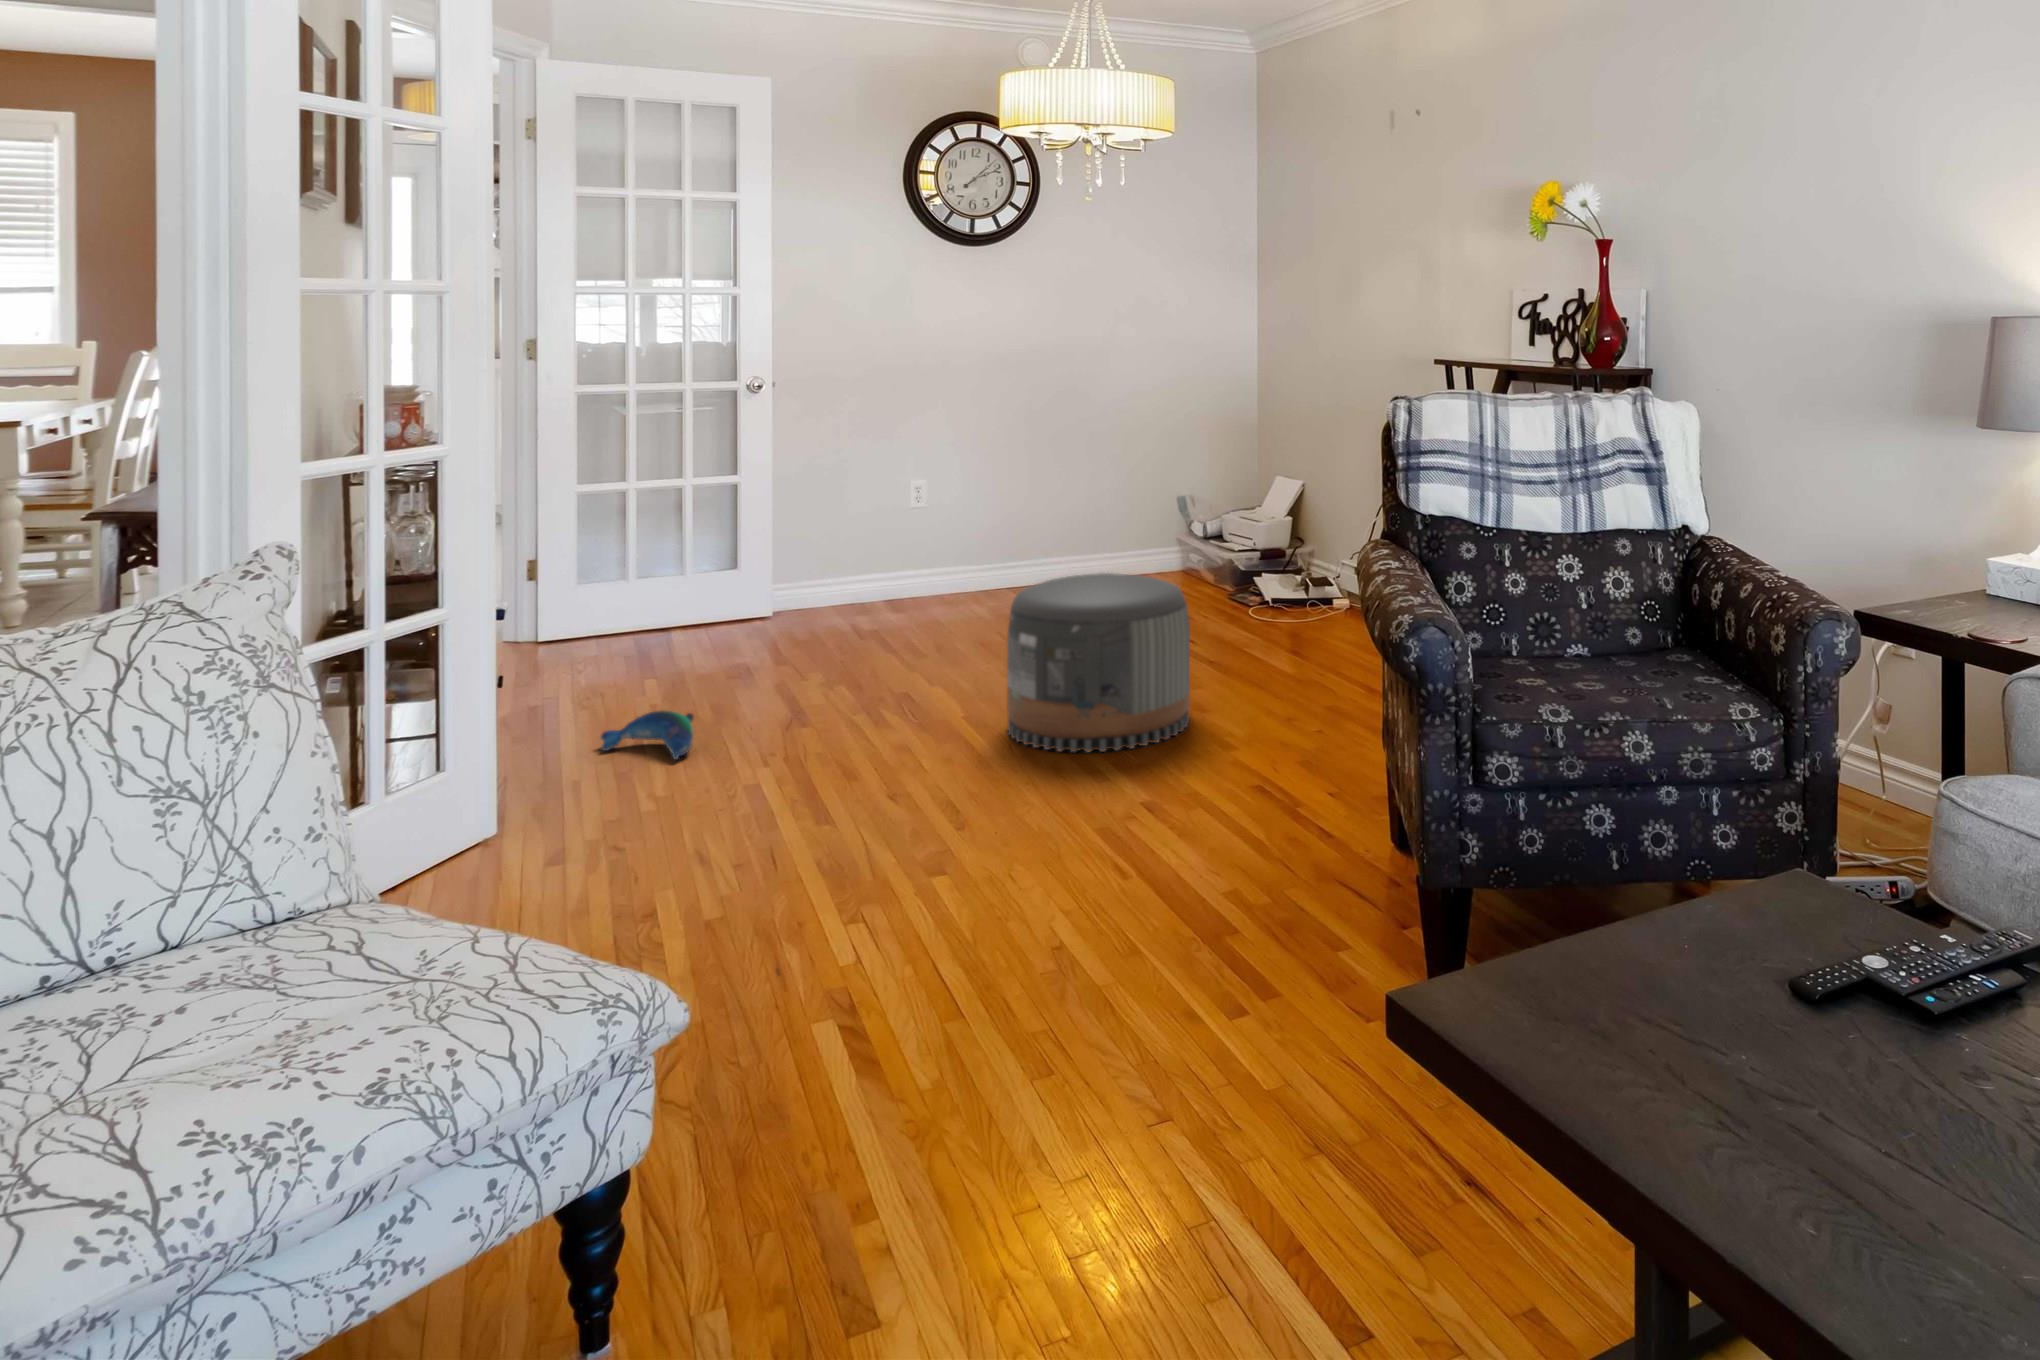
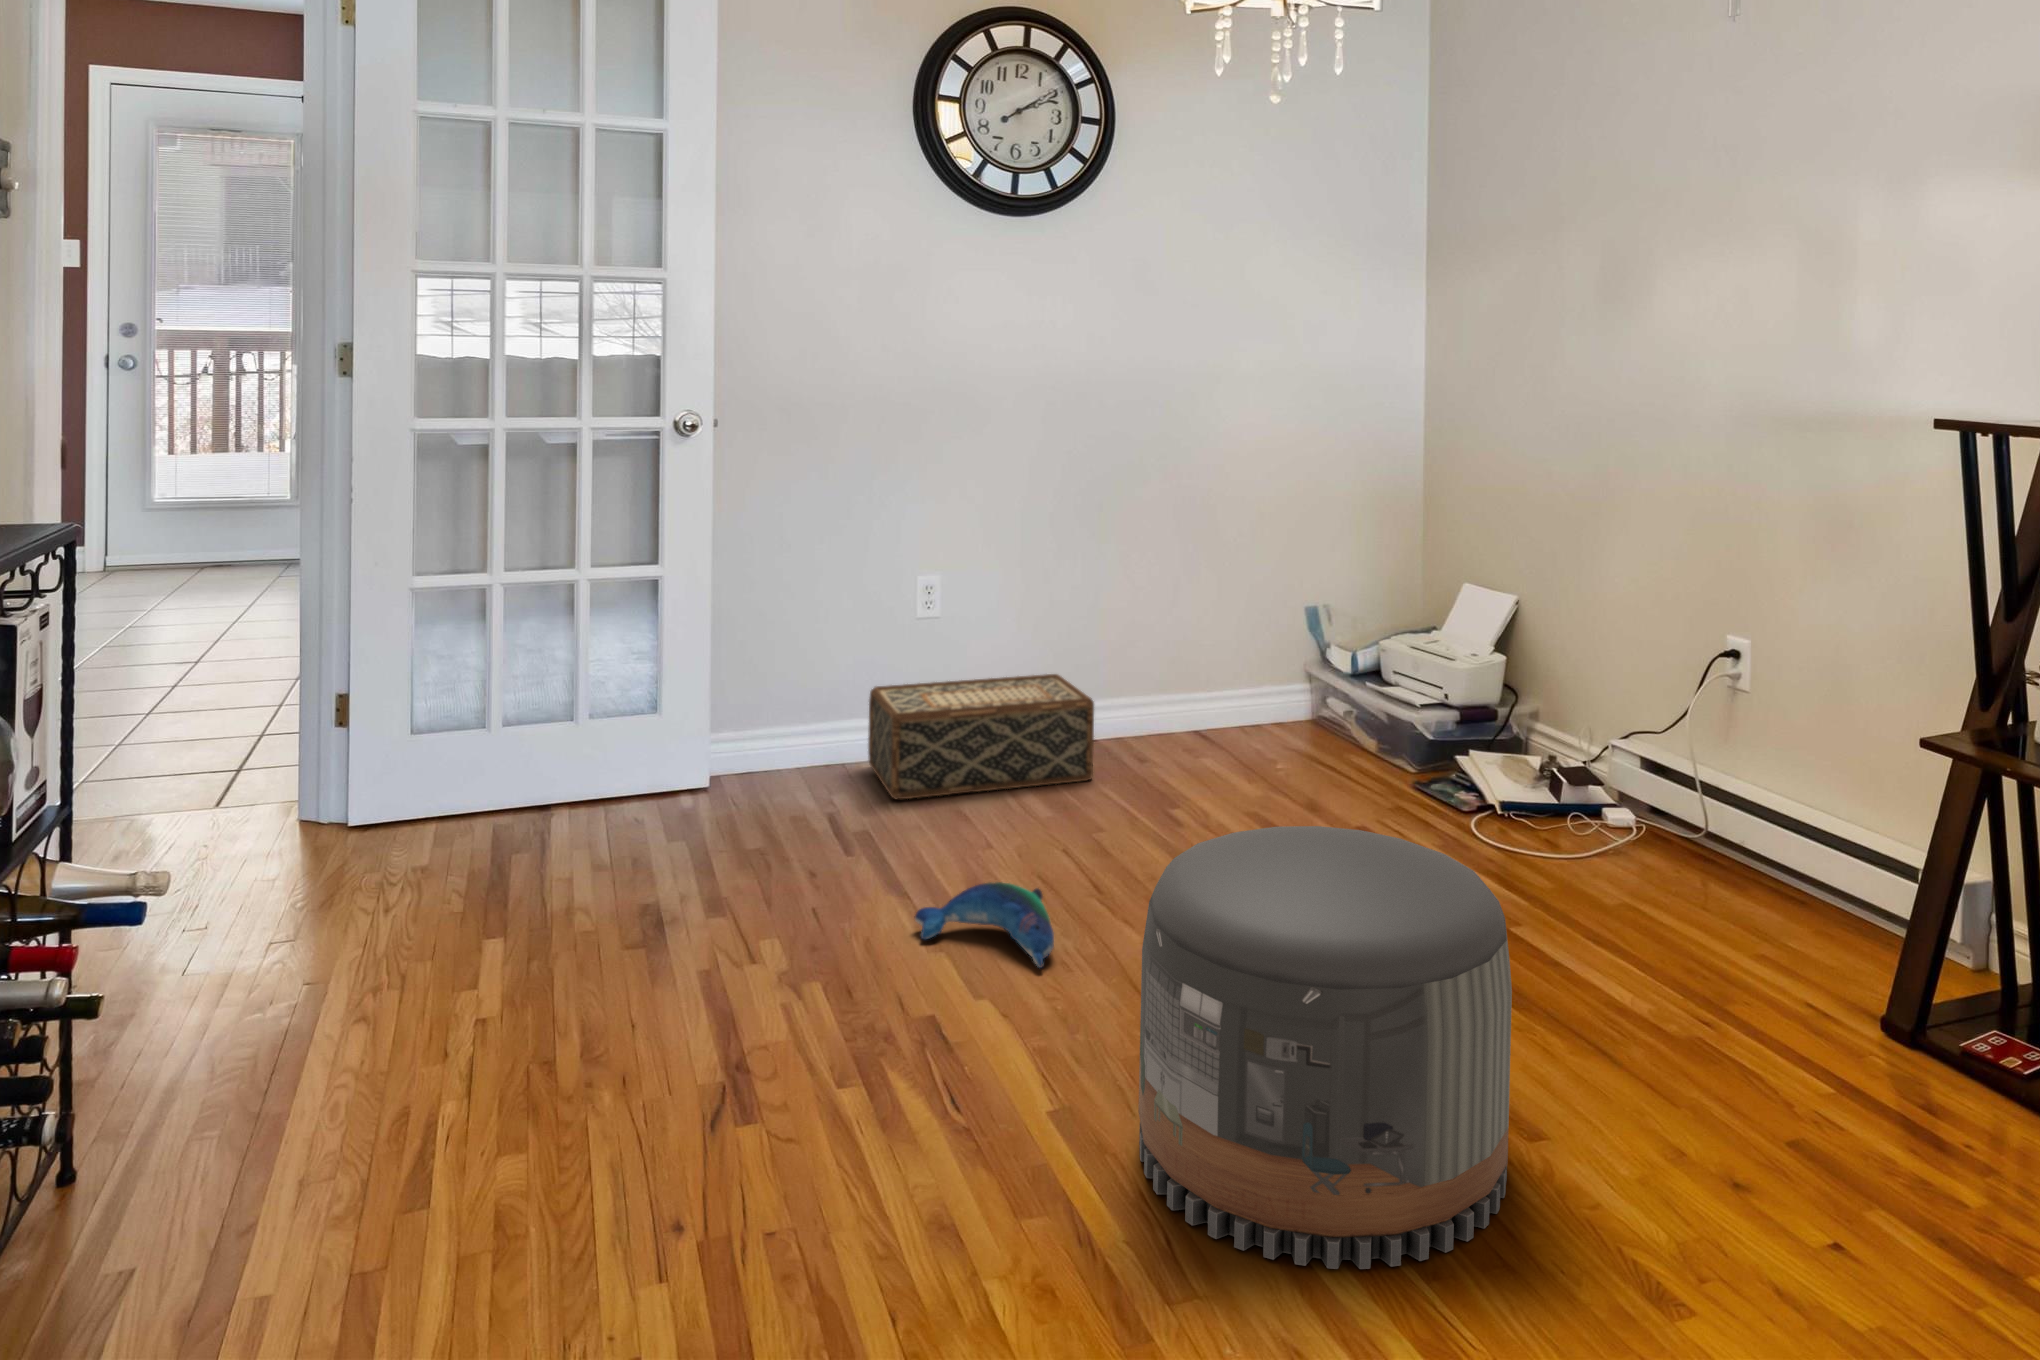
woven basket: none [881,543,1028,617] -> present [868,674,1094,799]
plush toy: present [601,711,693,760] -> present [915,882,1054,968]

